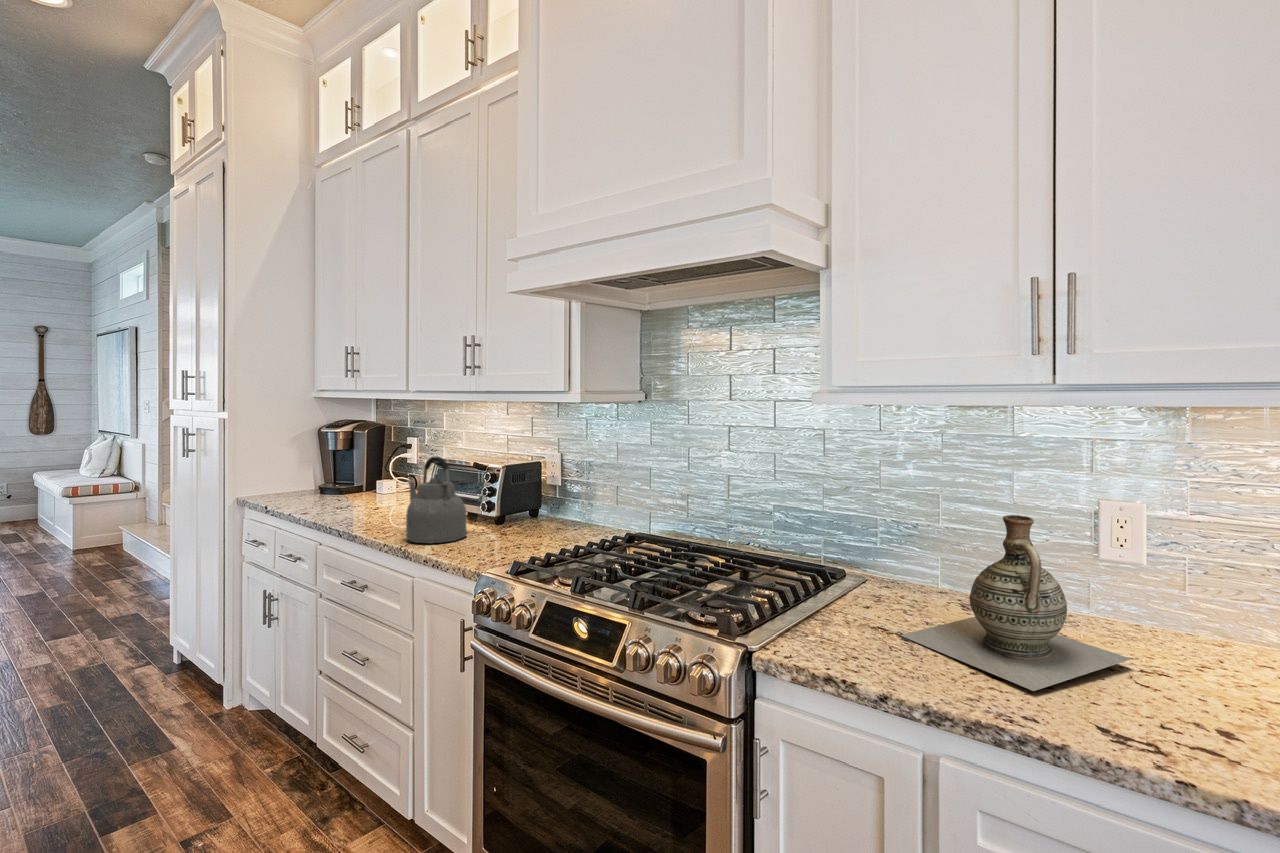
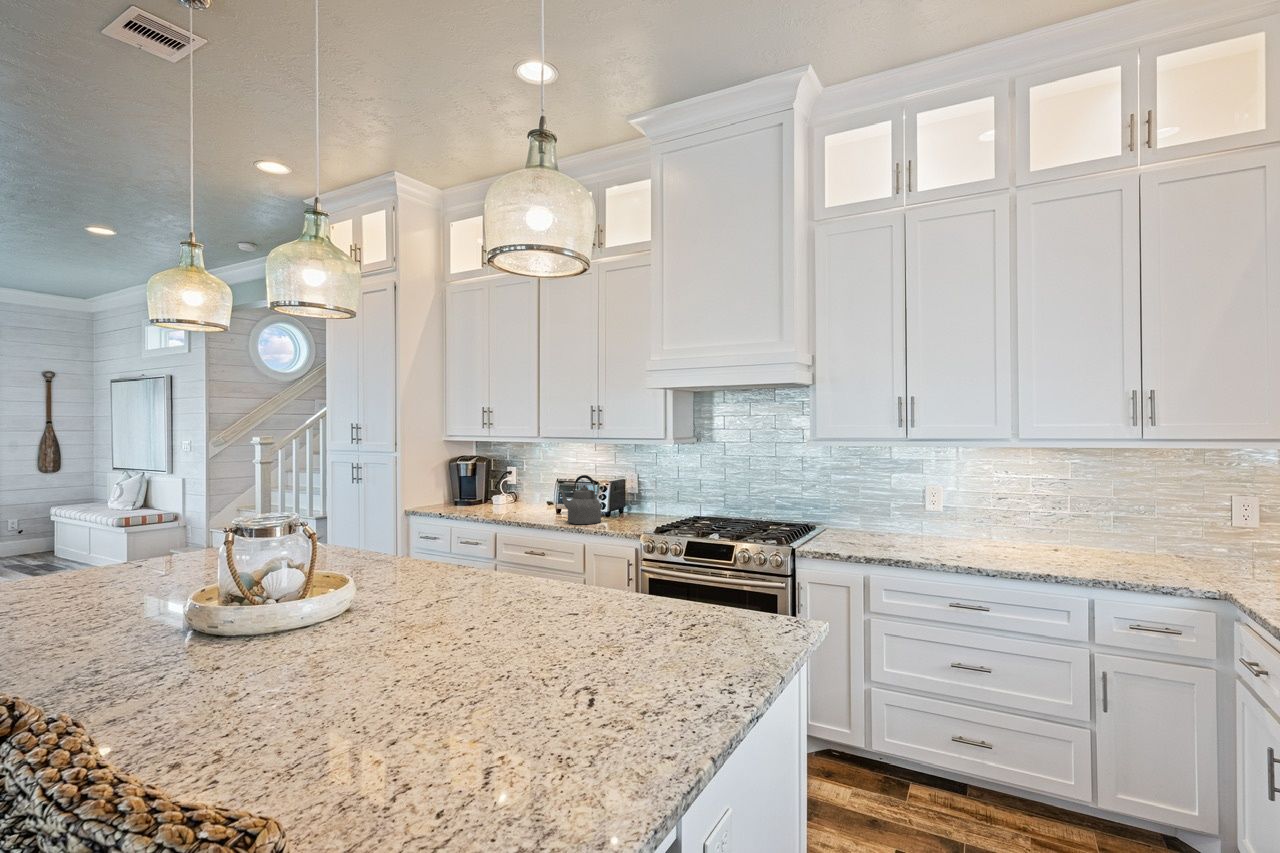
ceramic jug: present [900,515,1131,691] -> none [850,489,938,551]

